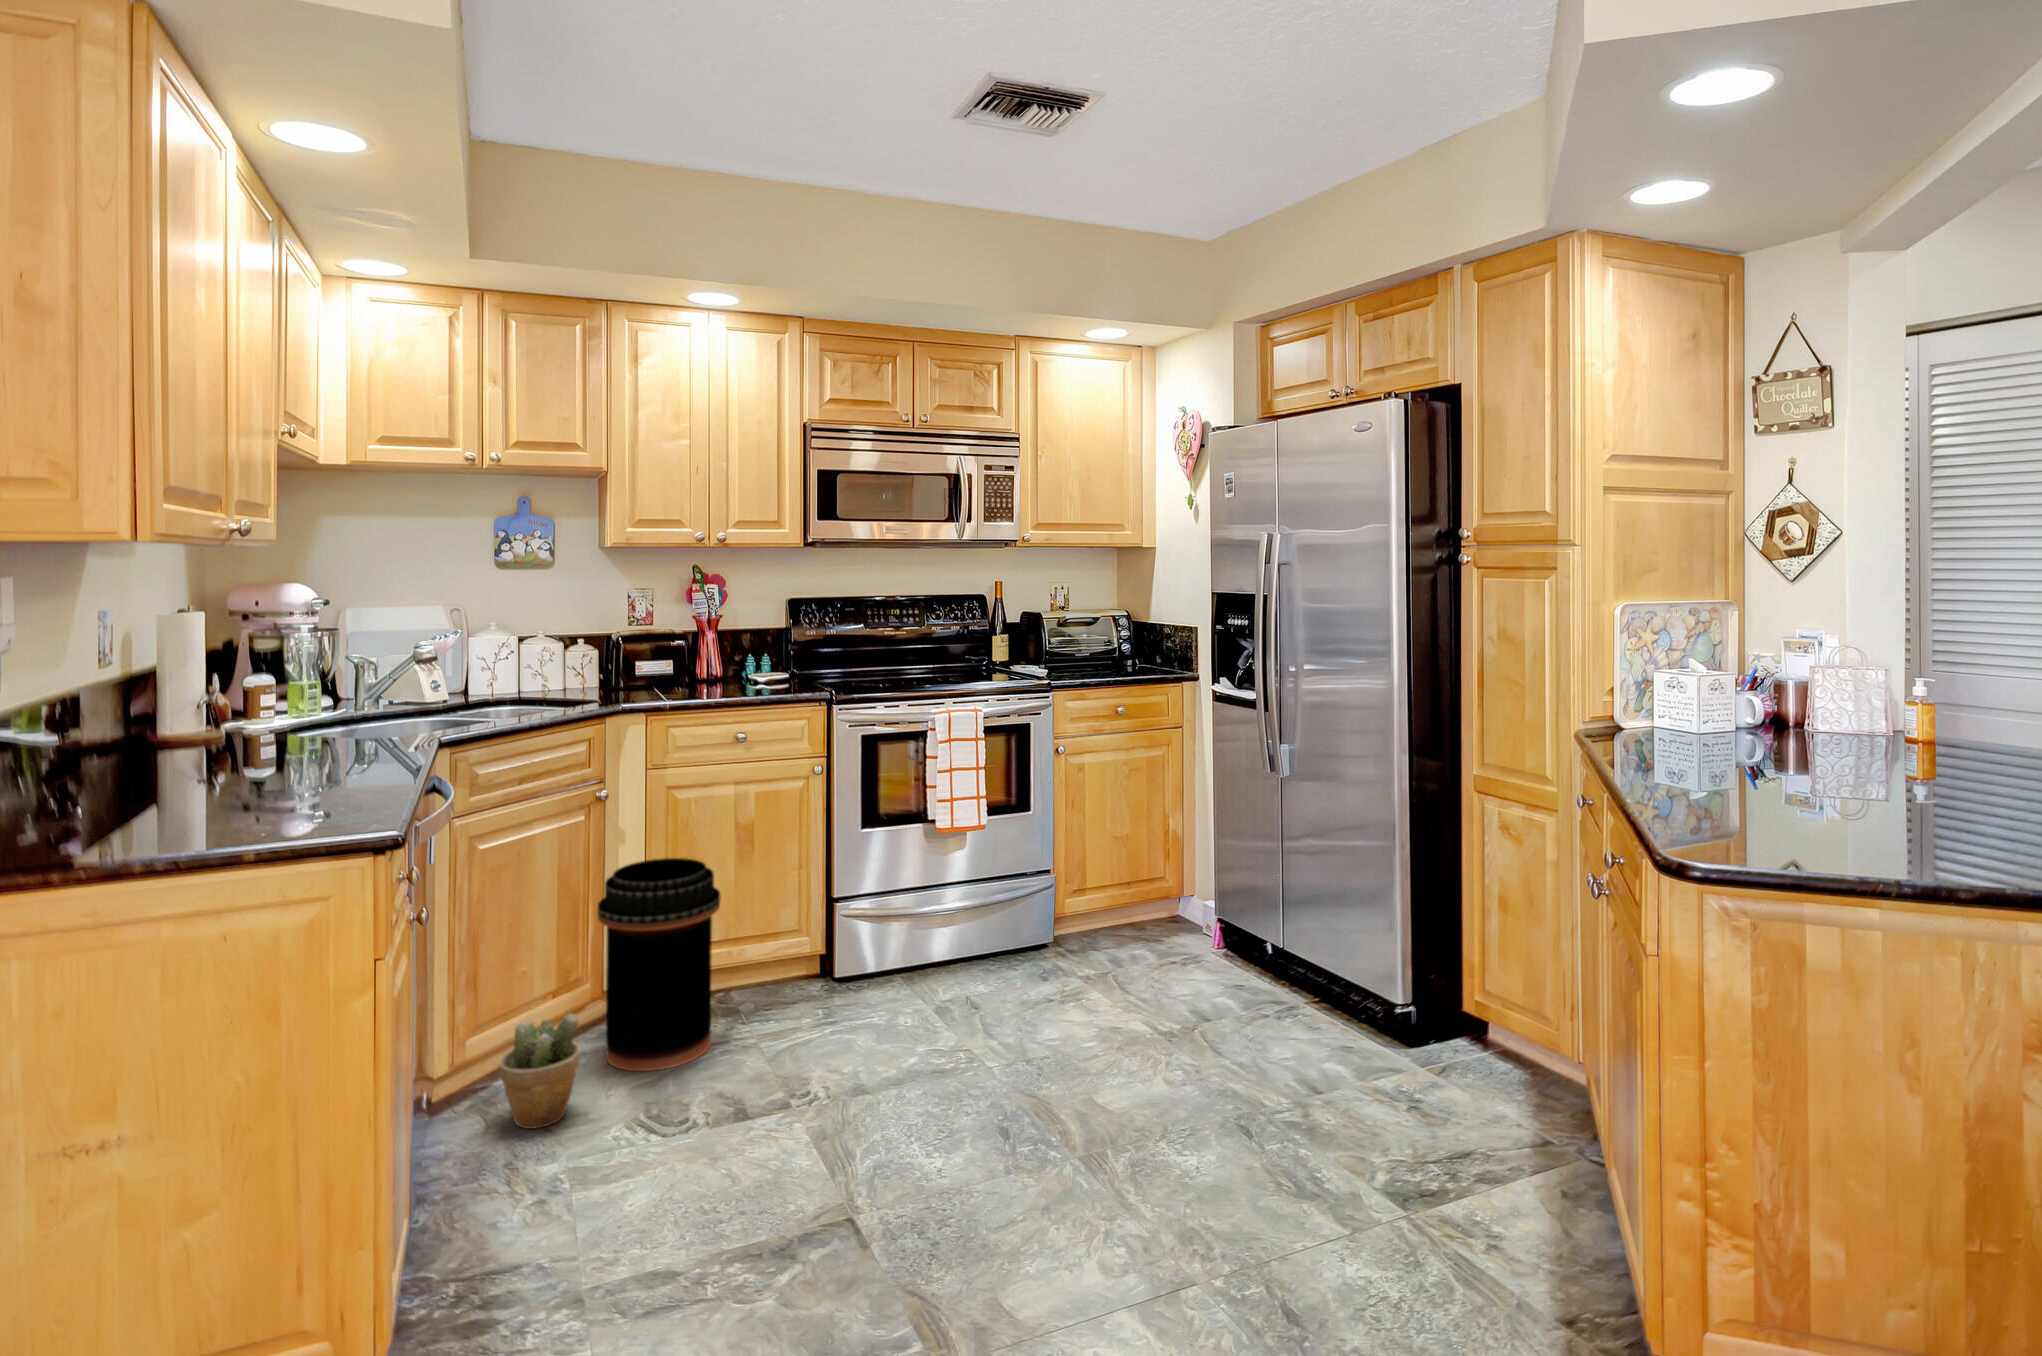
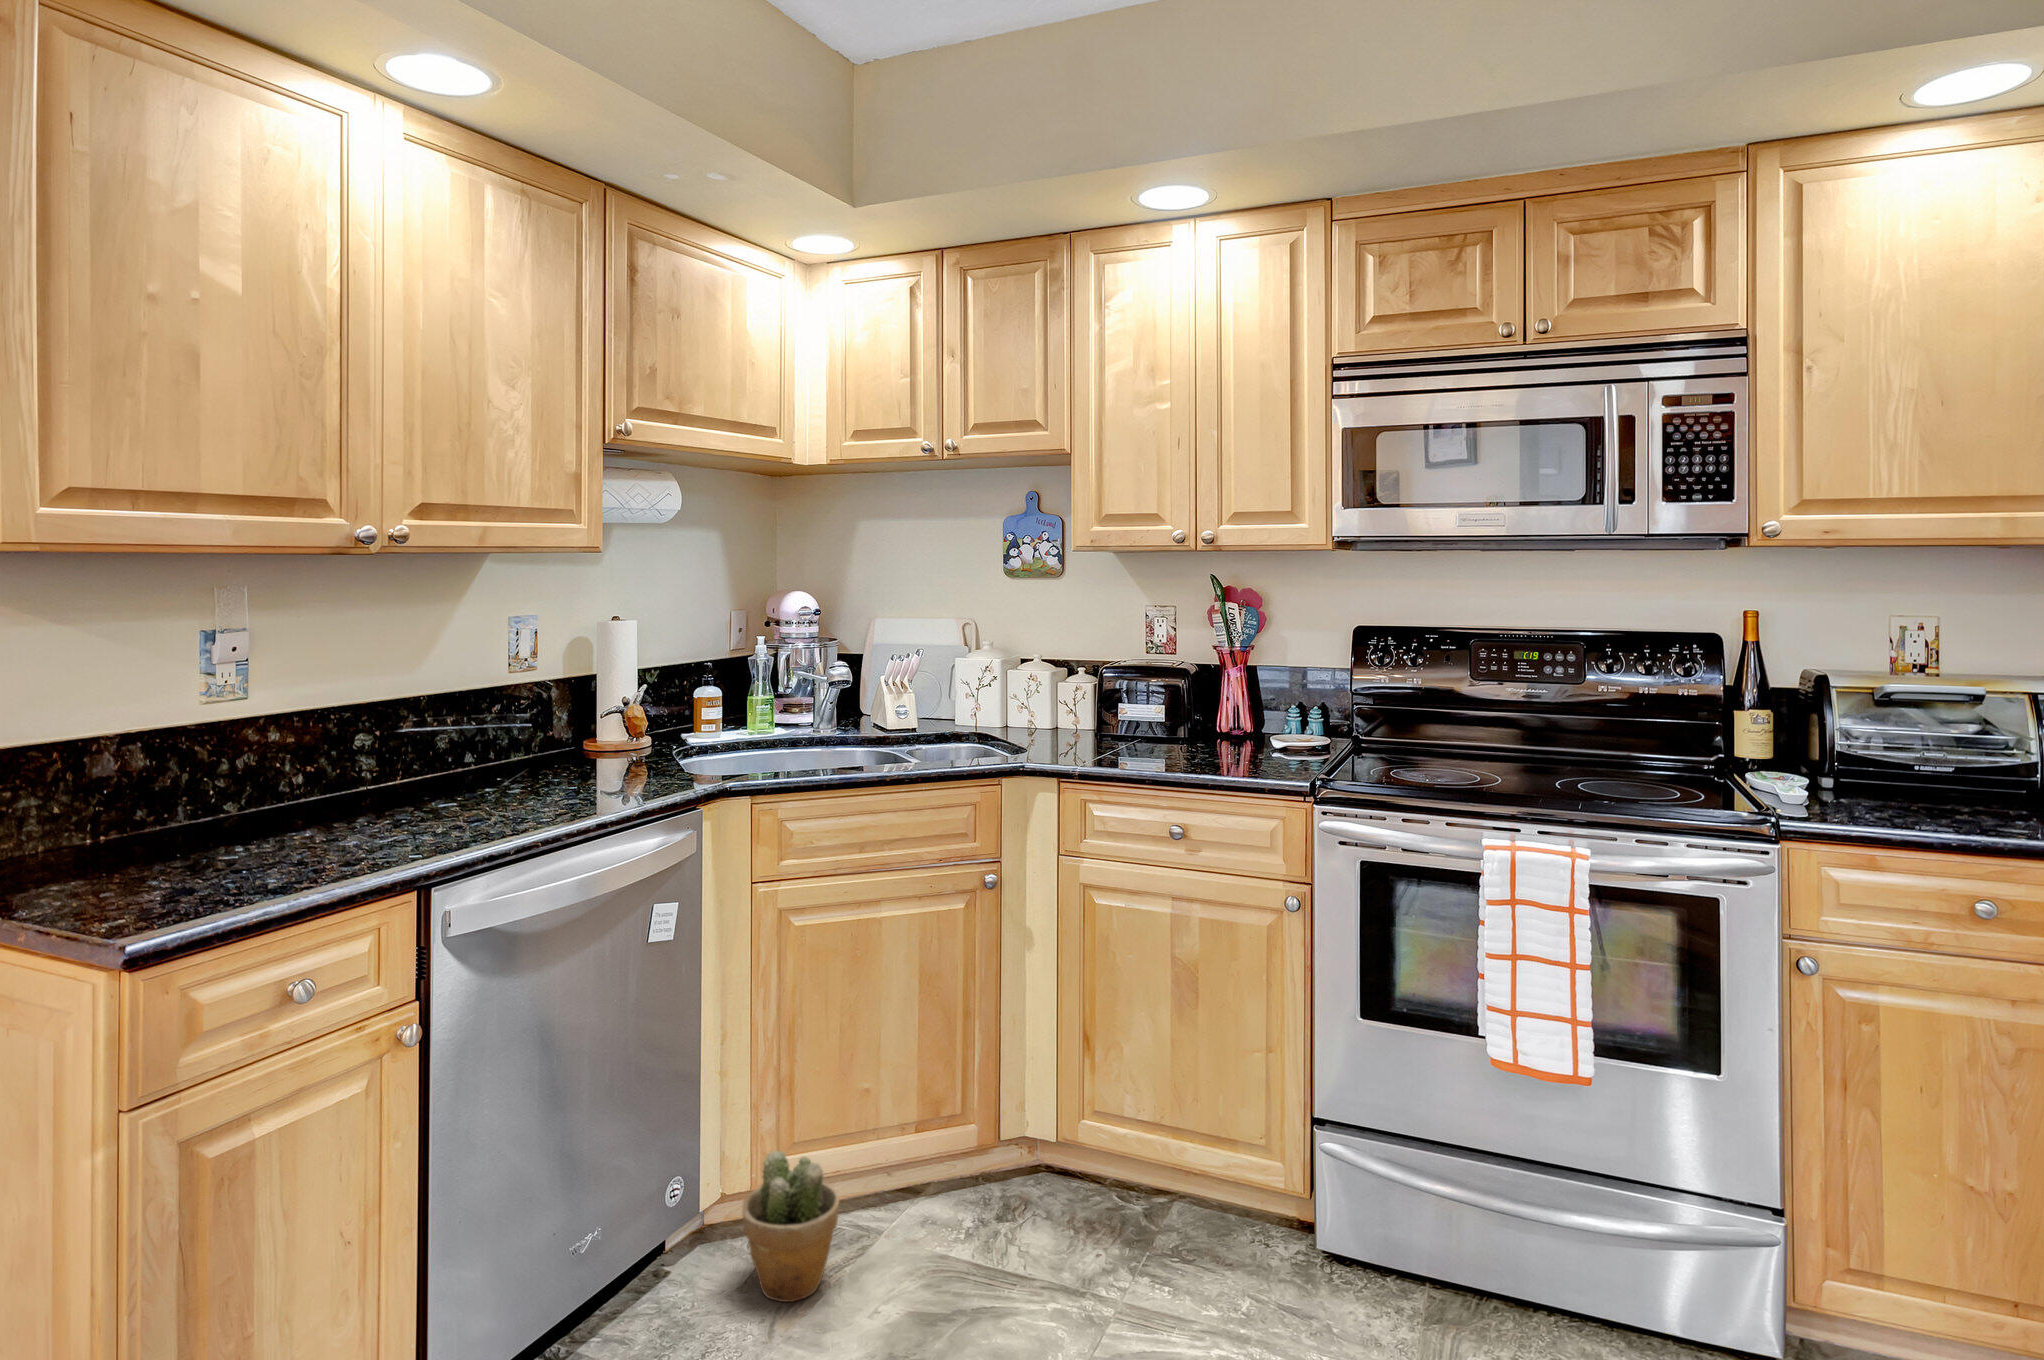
trash can: present [598,858,721,1071] -> none [924,977,1086,1292]

